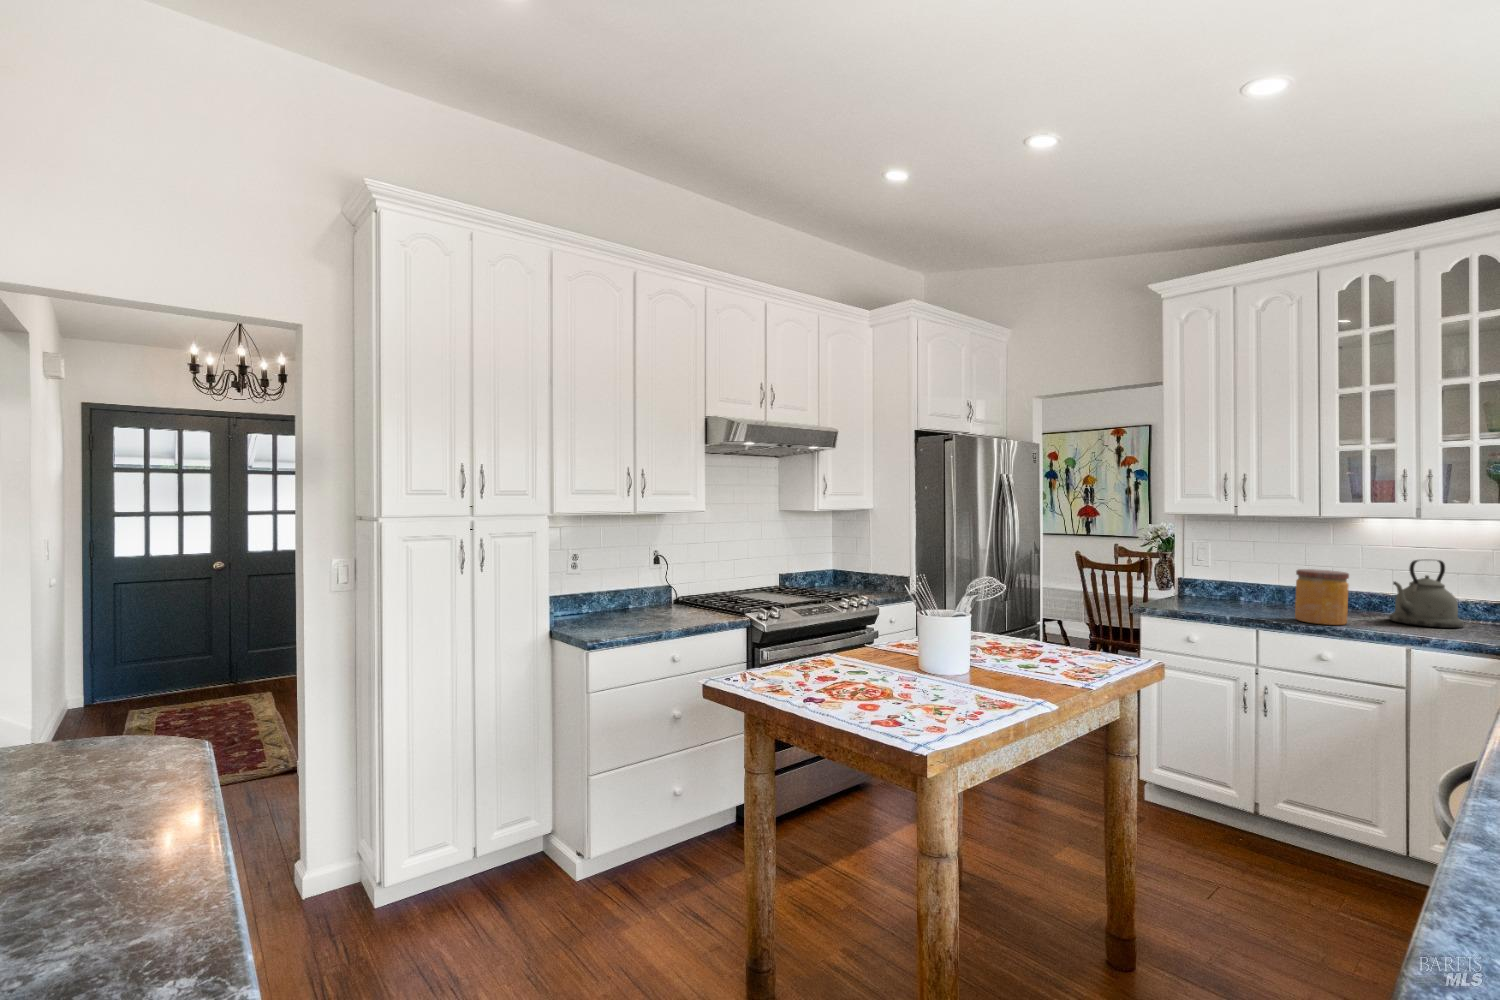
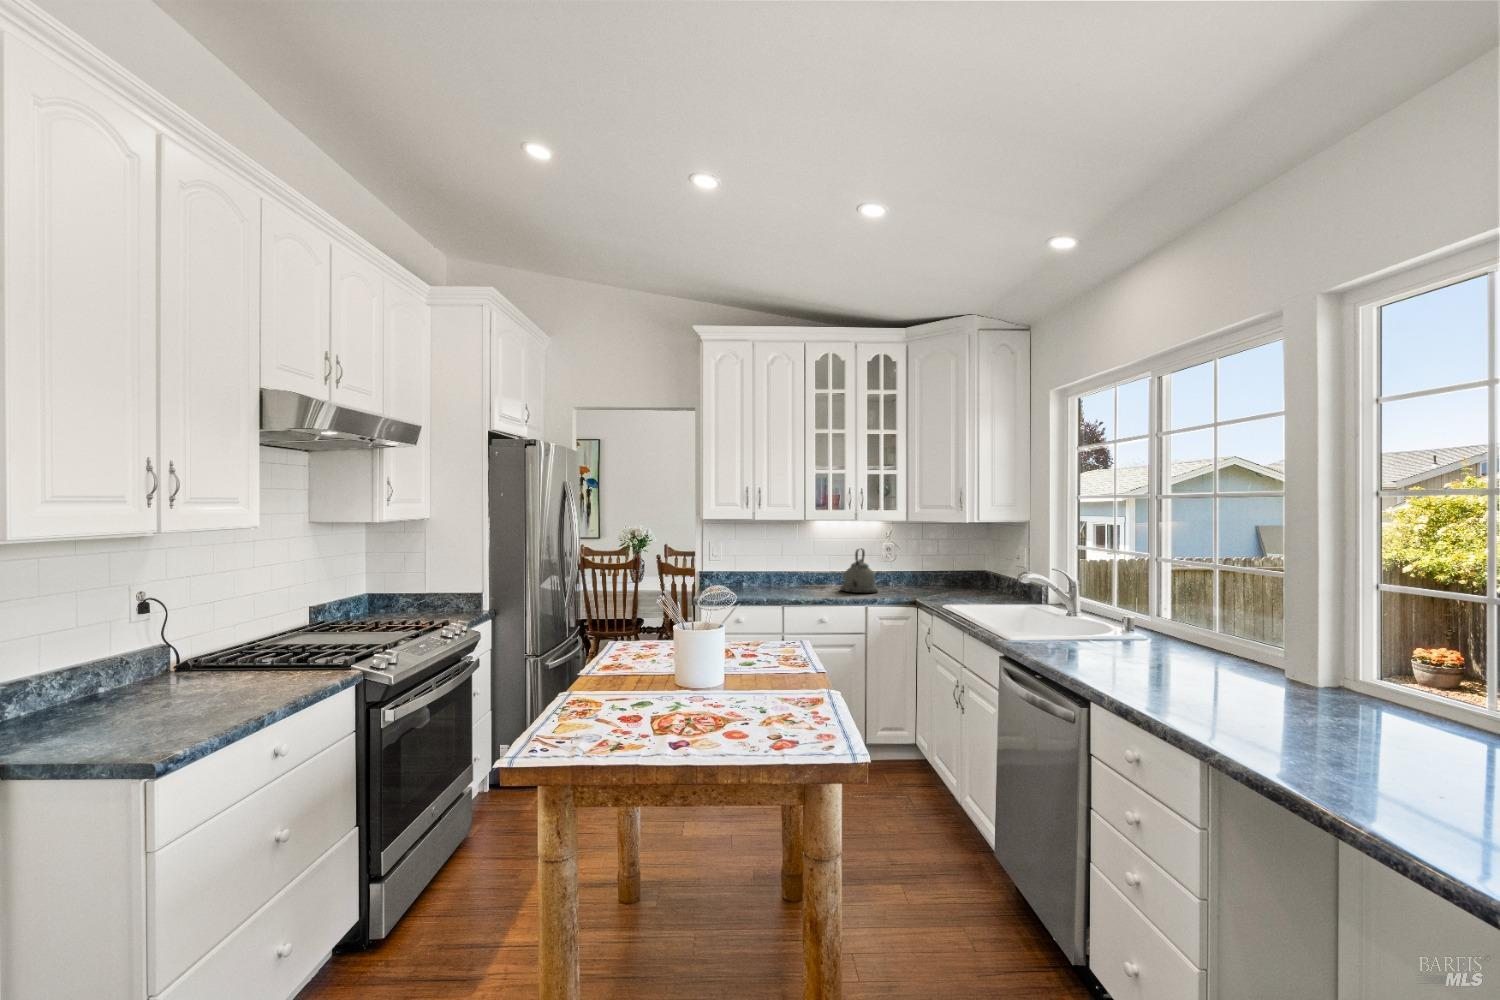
jar: present [1295,569,1349,625] -> none [803,560,834,599]

